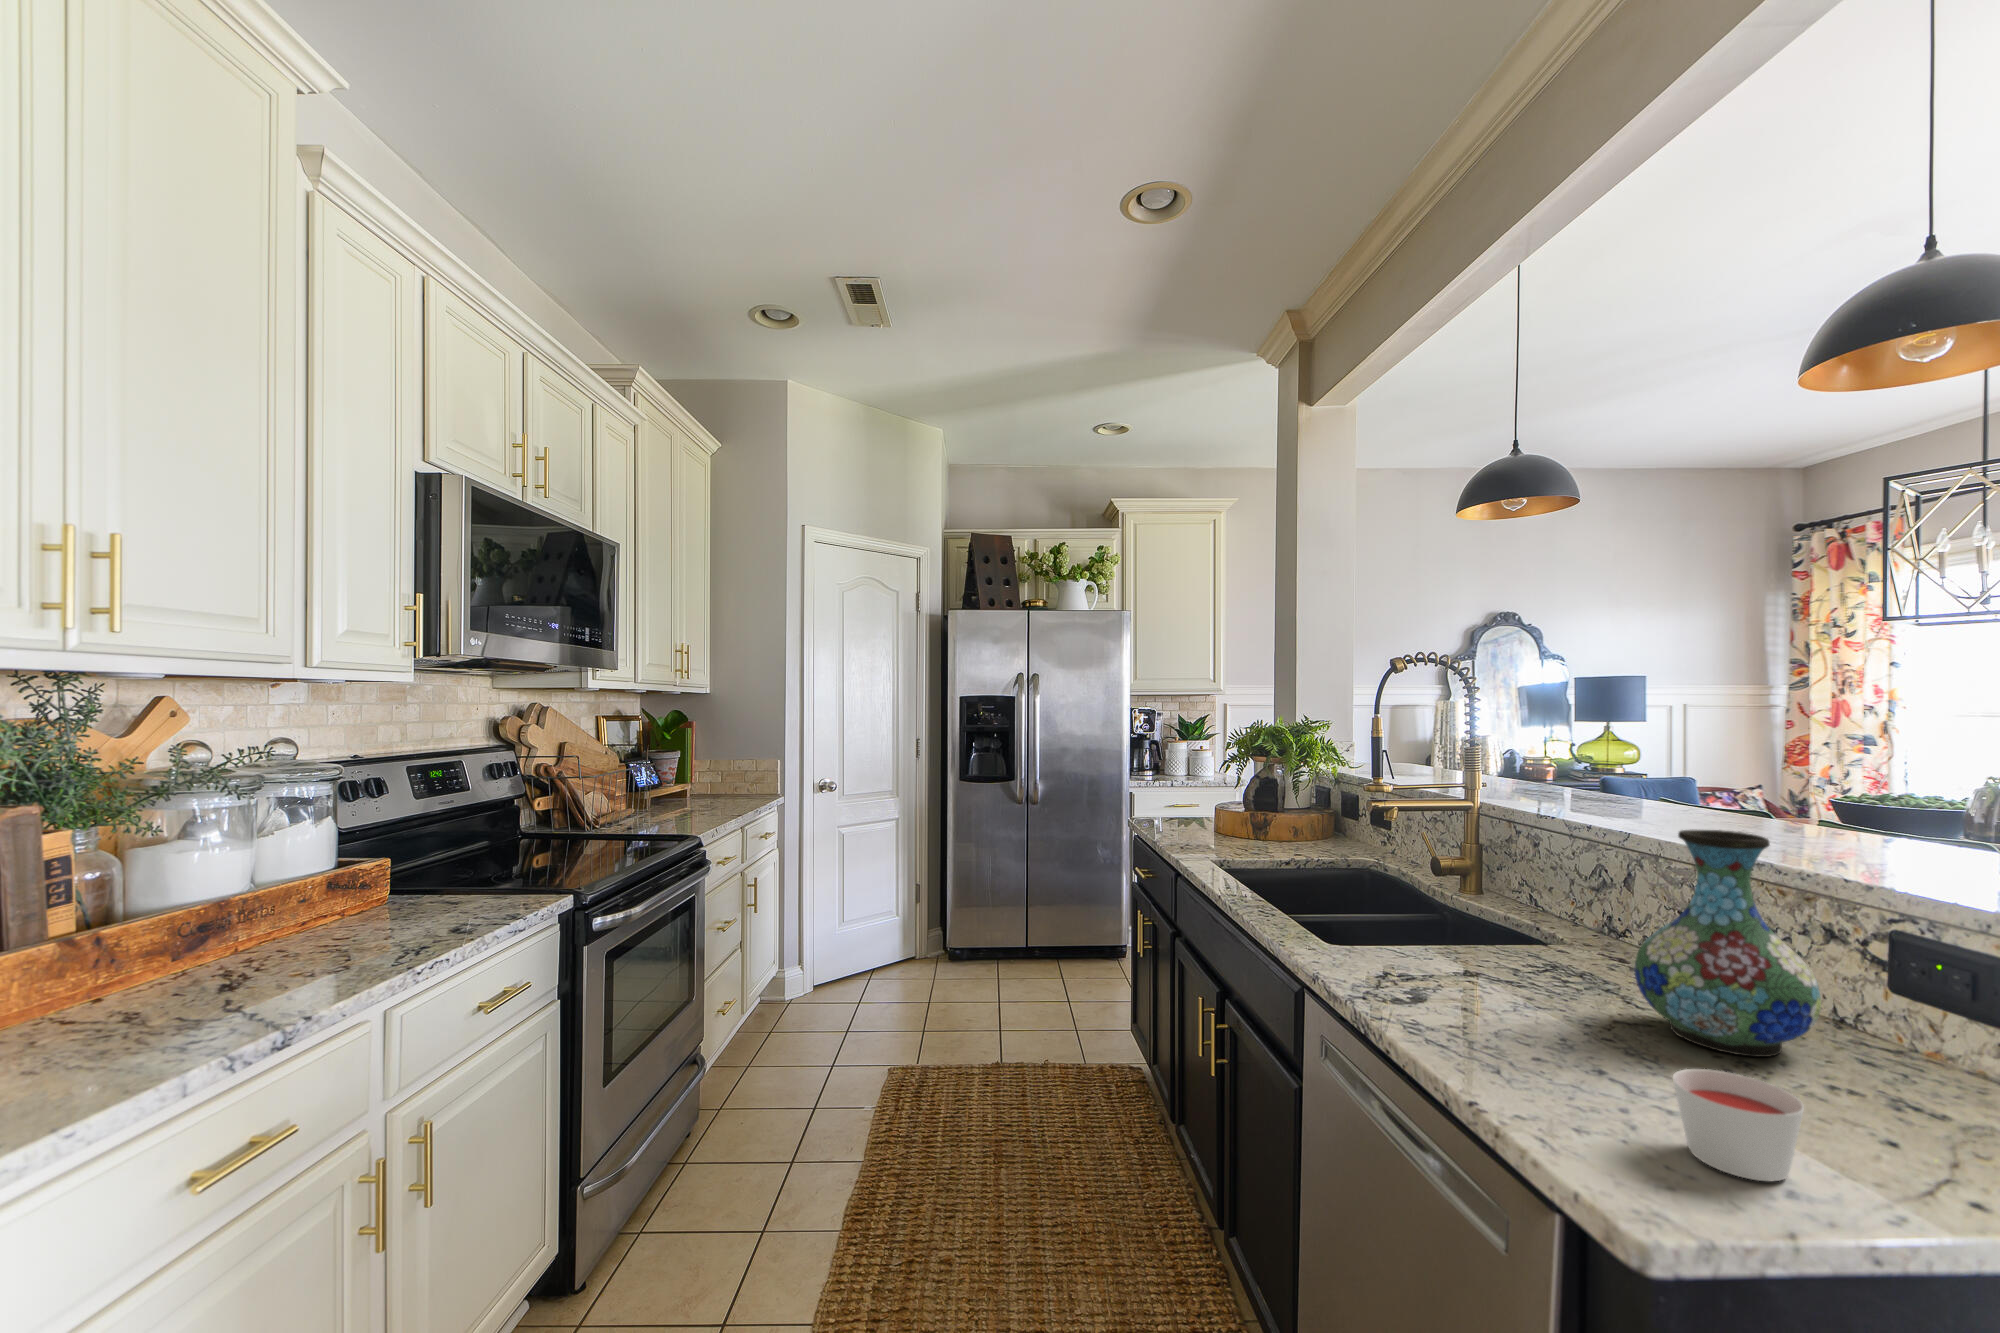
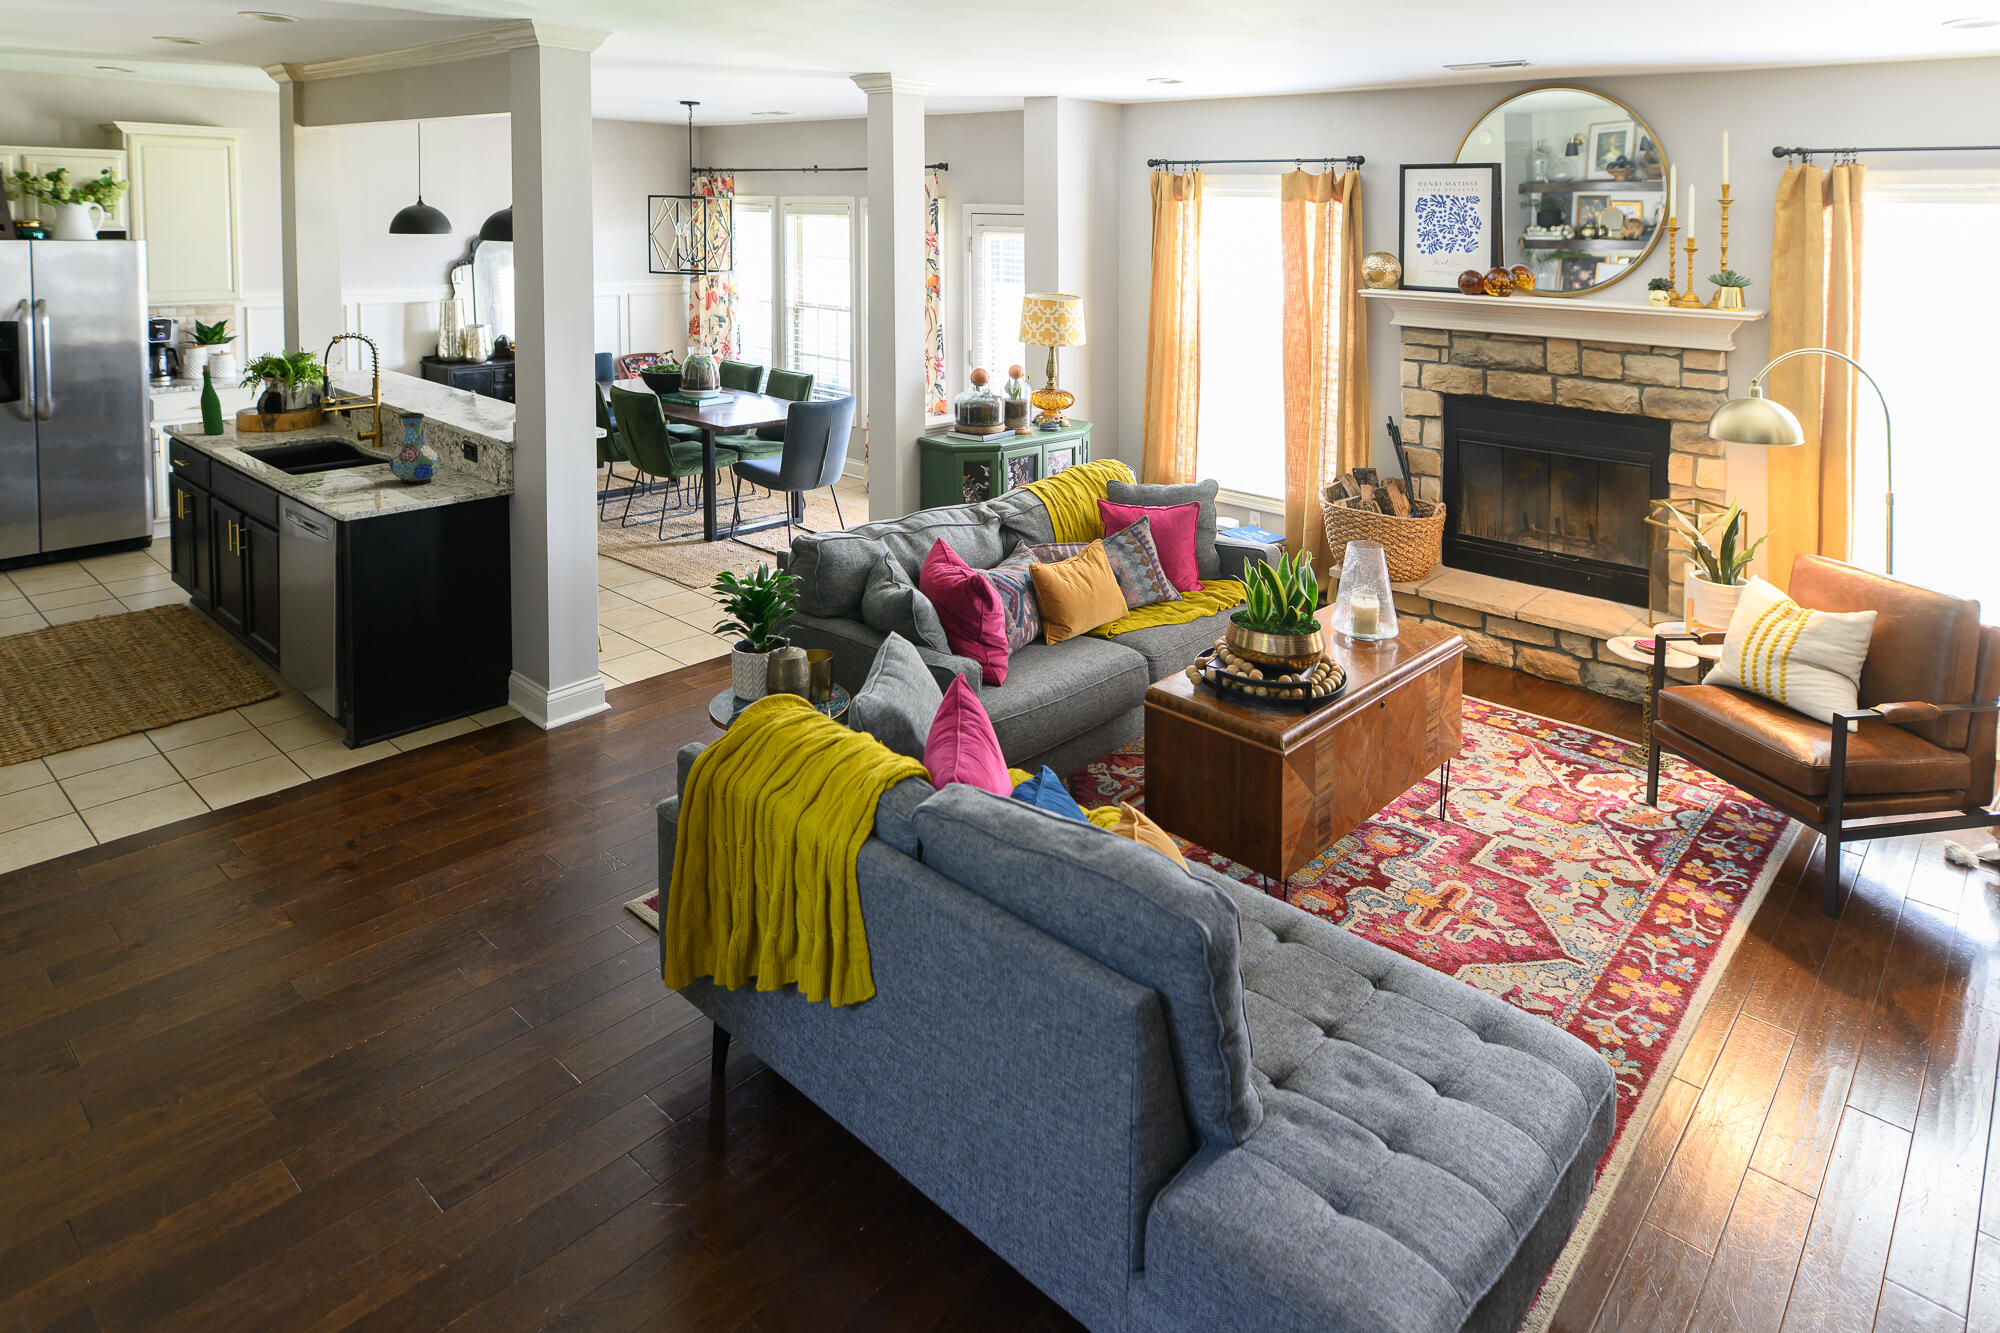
wine bottle: none [1174,740,1199,837] -> present [200,365,224,435]
candle: present [1673,1069,1804,1181] -> none [364,479,392,501]

